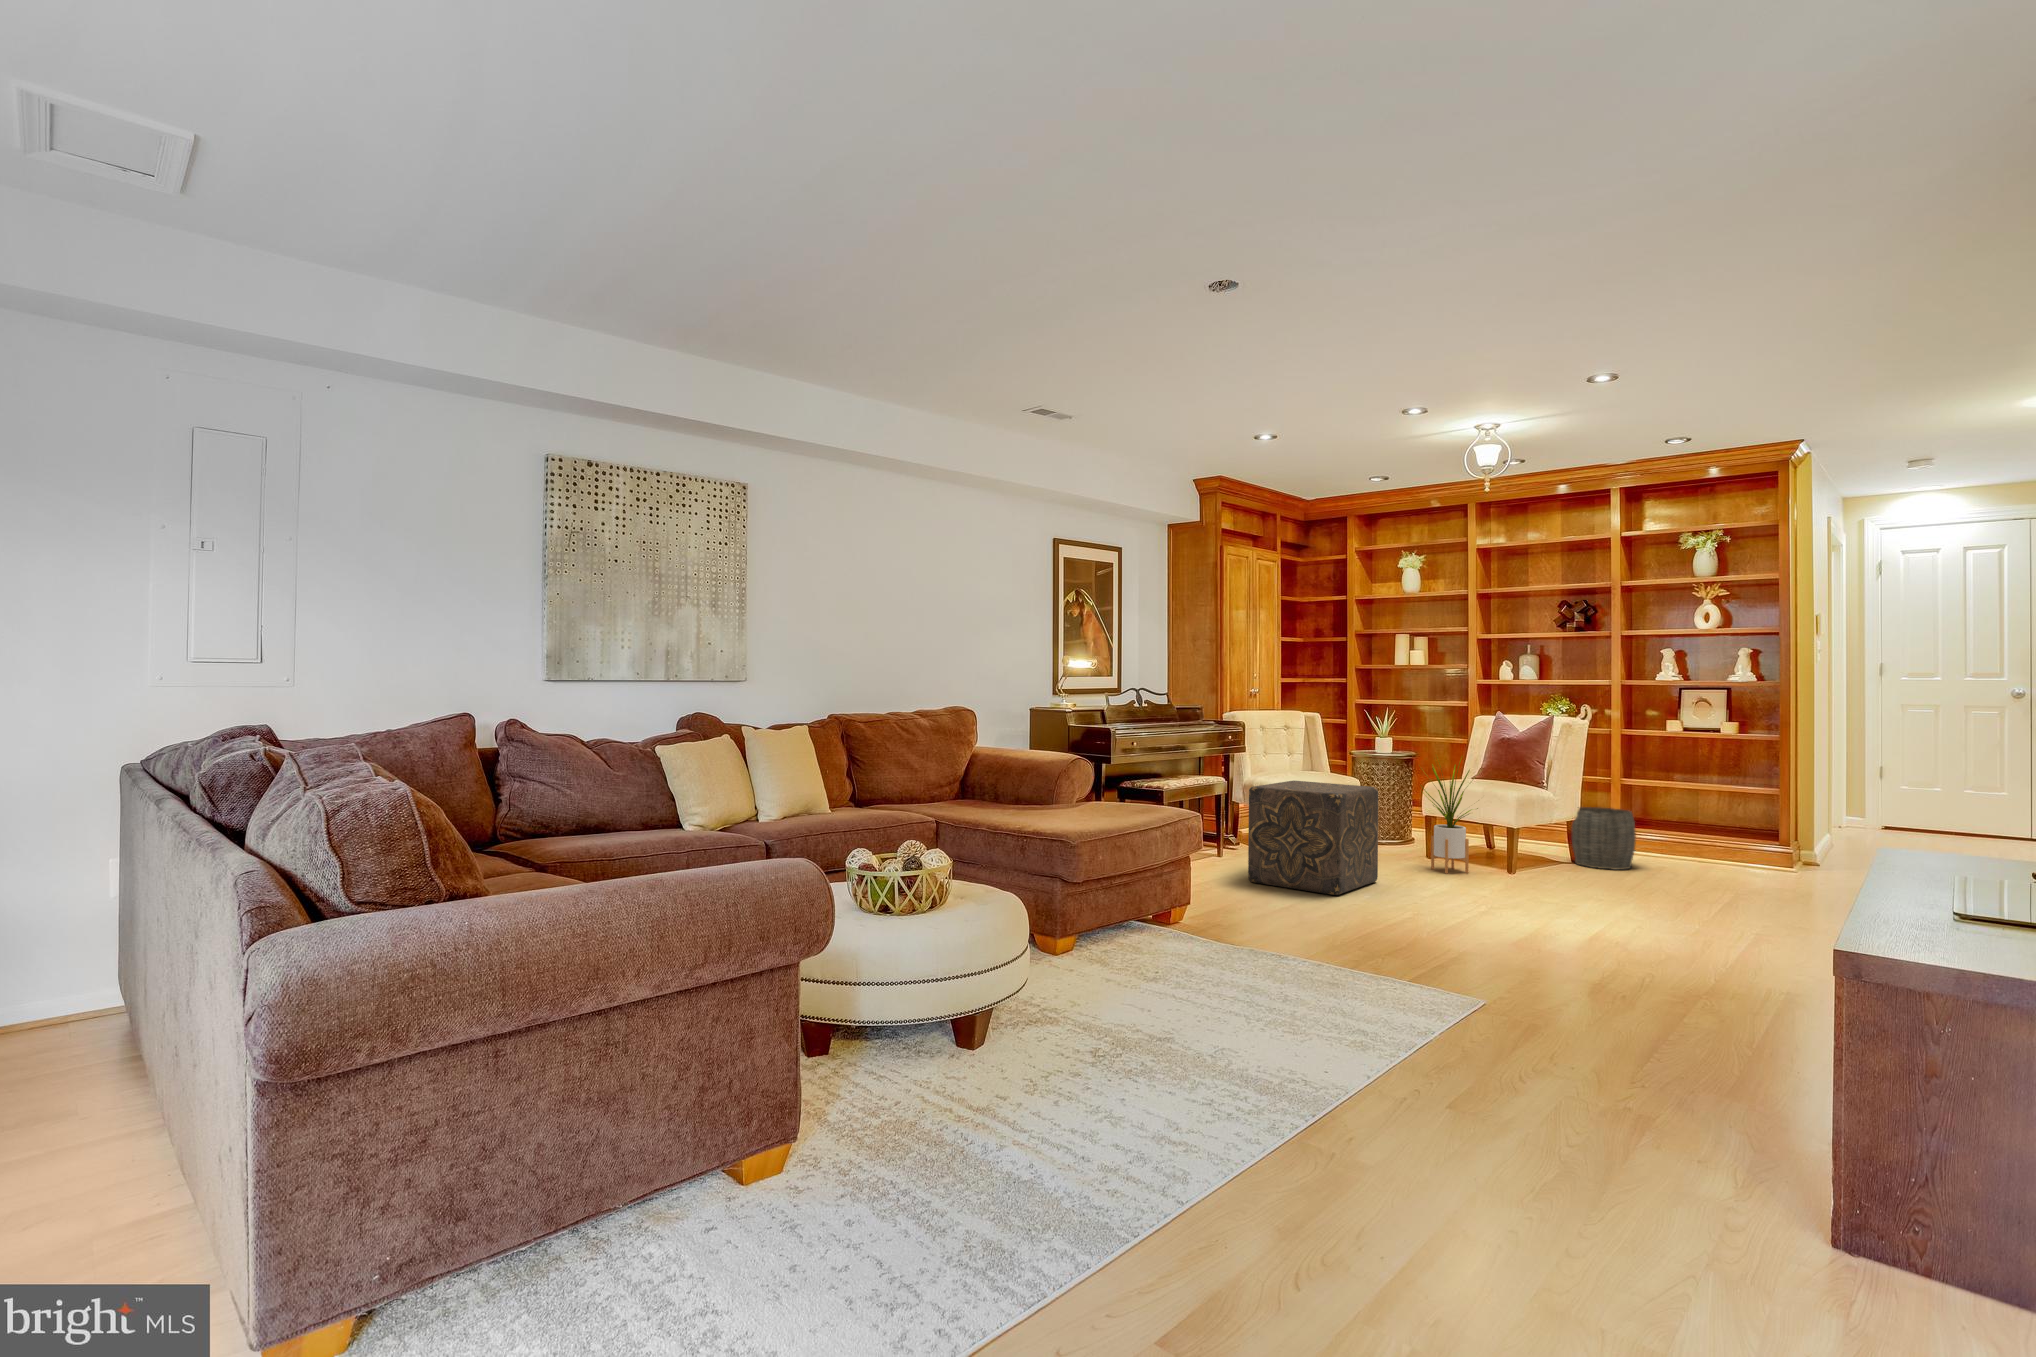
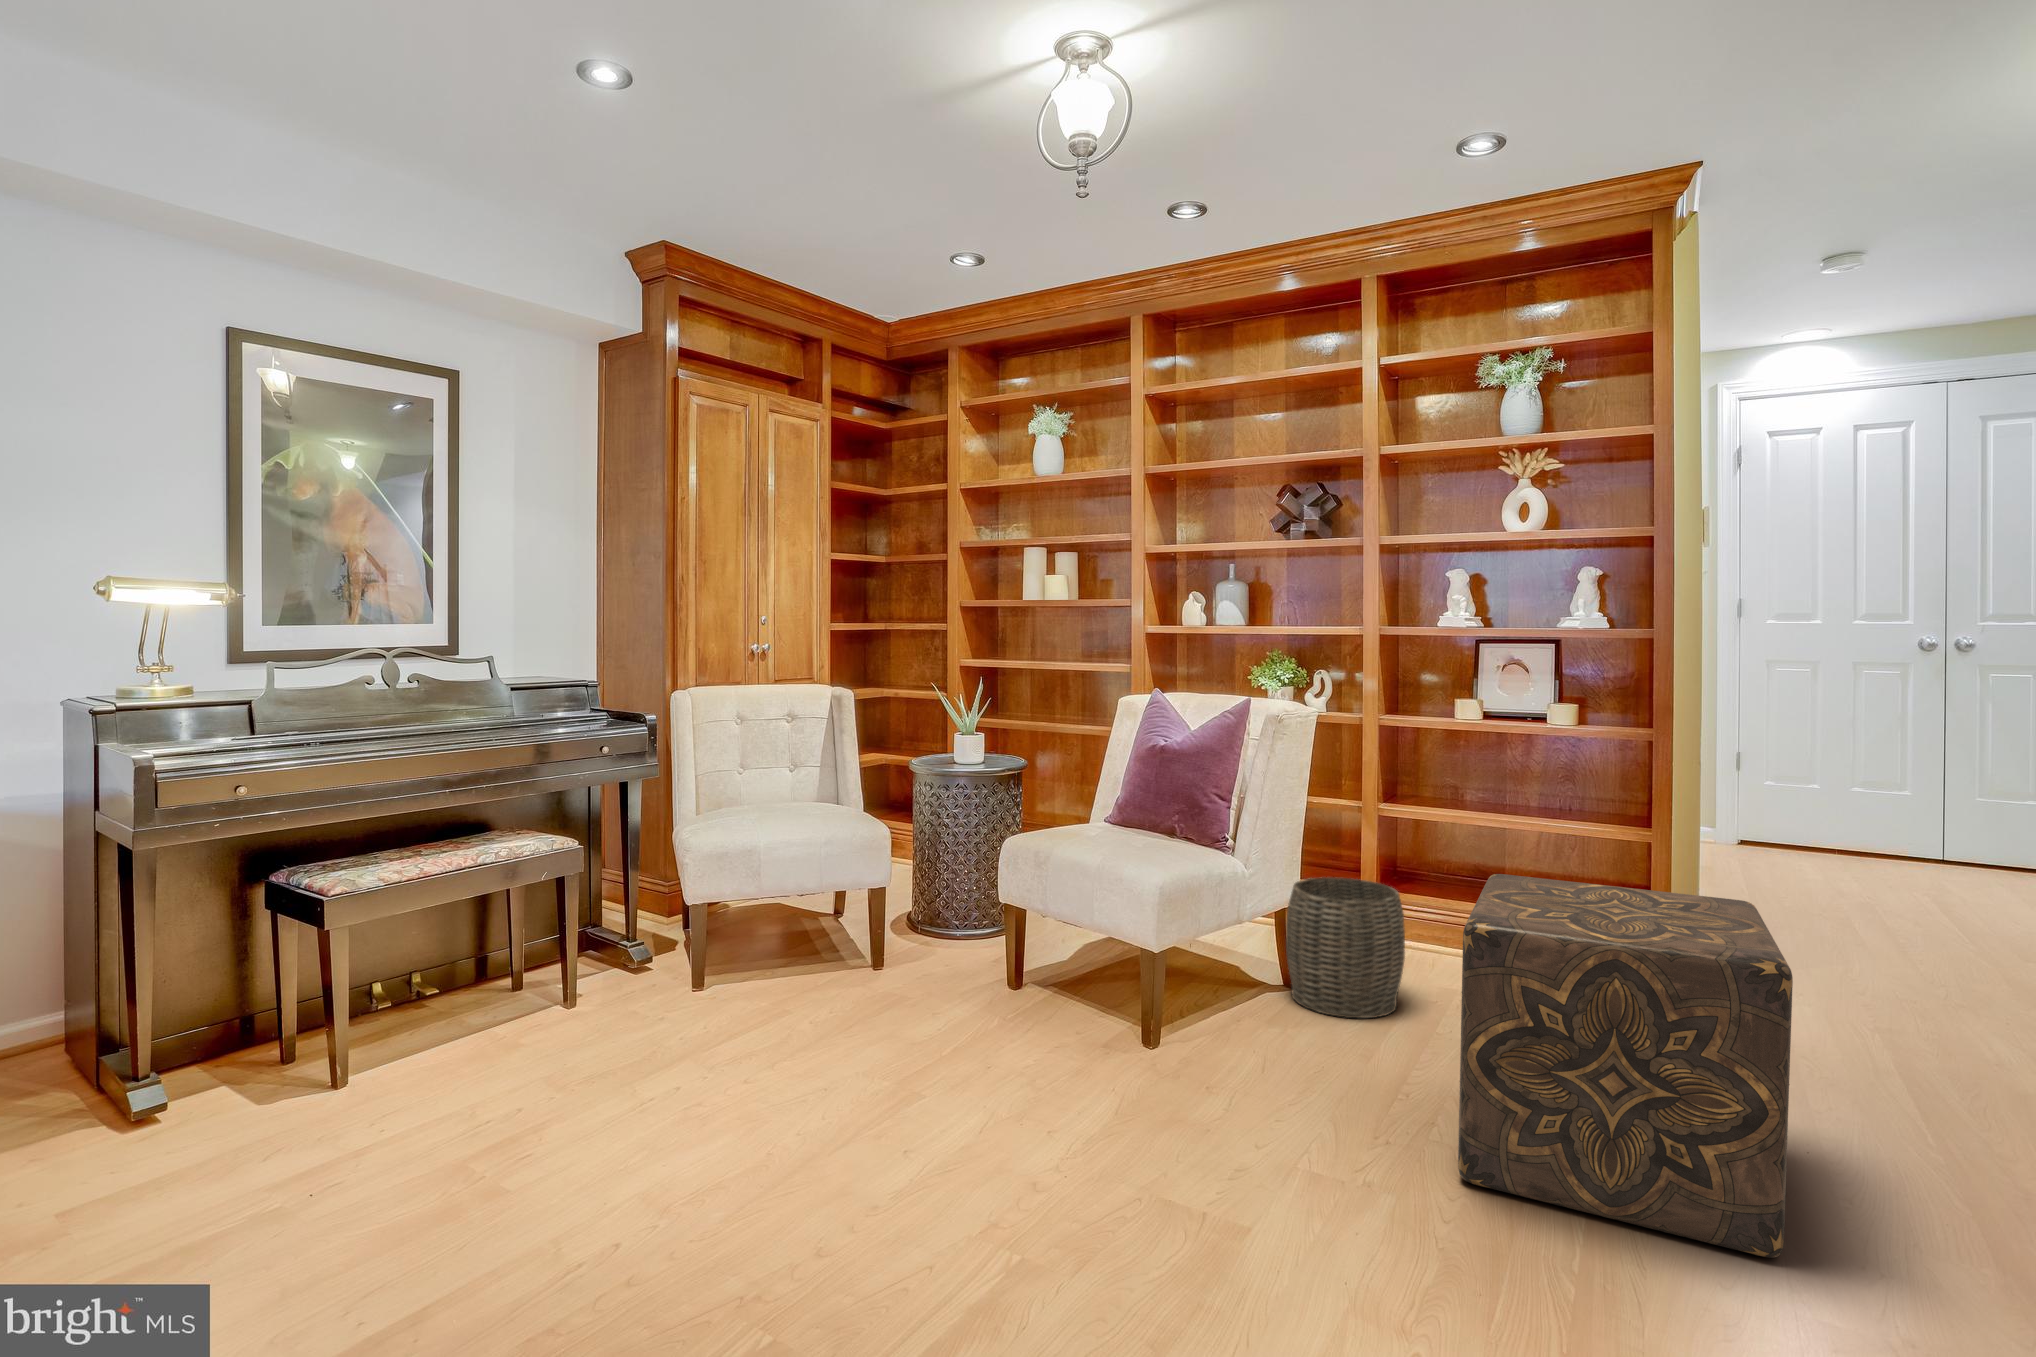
house plant: present [1421,757,1478,874] -> none [948,790,1095,1074]
ottoman: present [1248,781,1378,895] -> present [1458,874,1793,1258]

